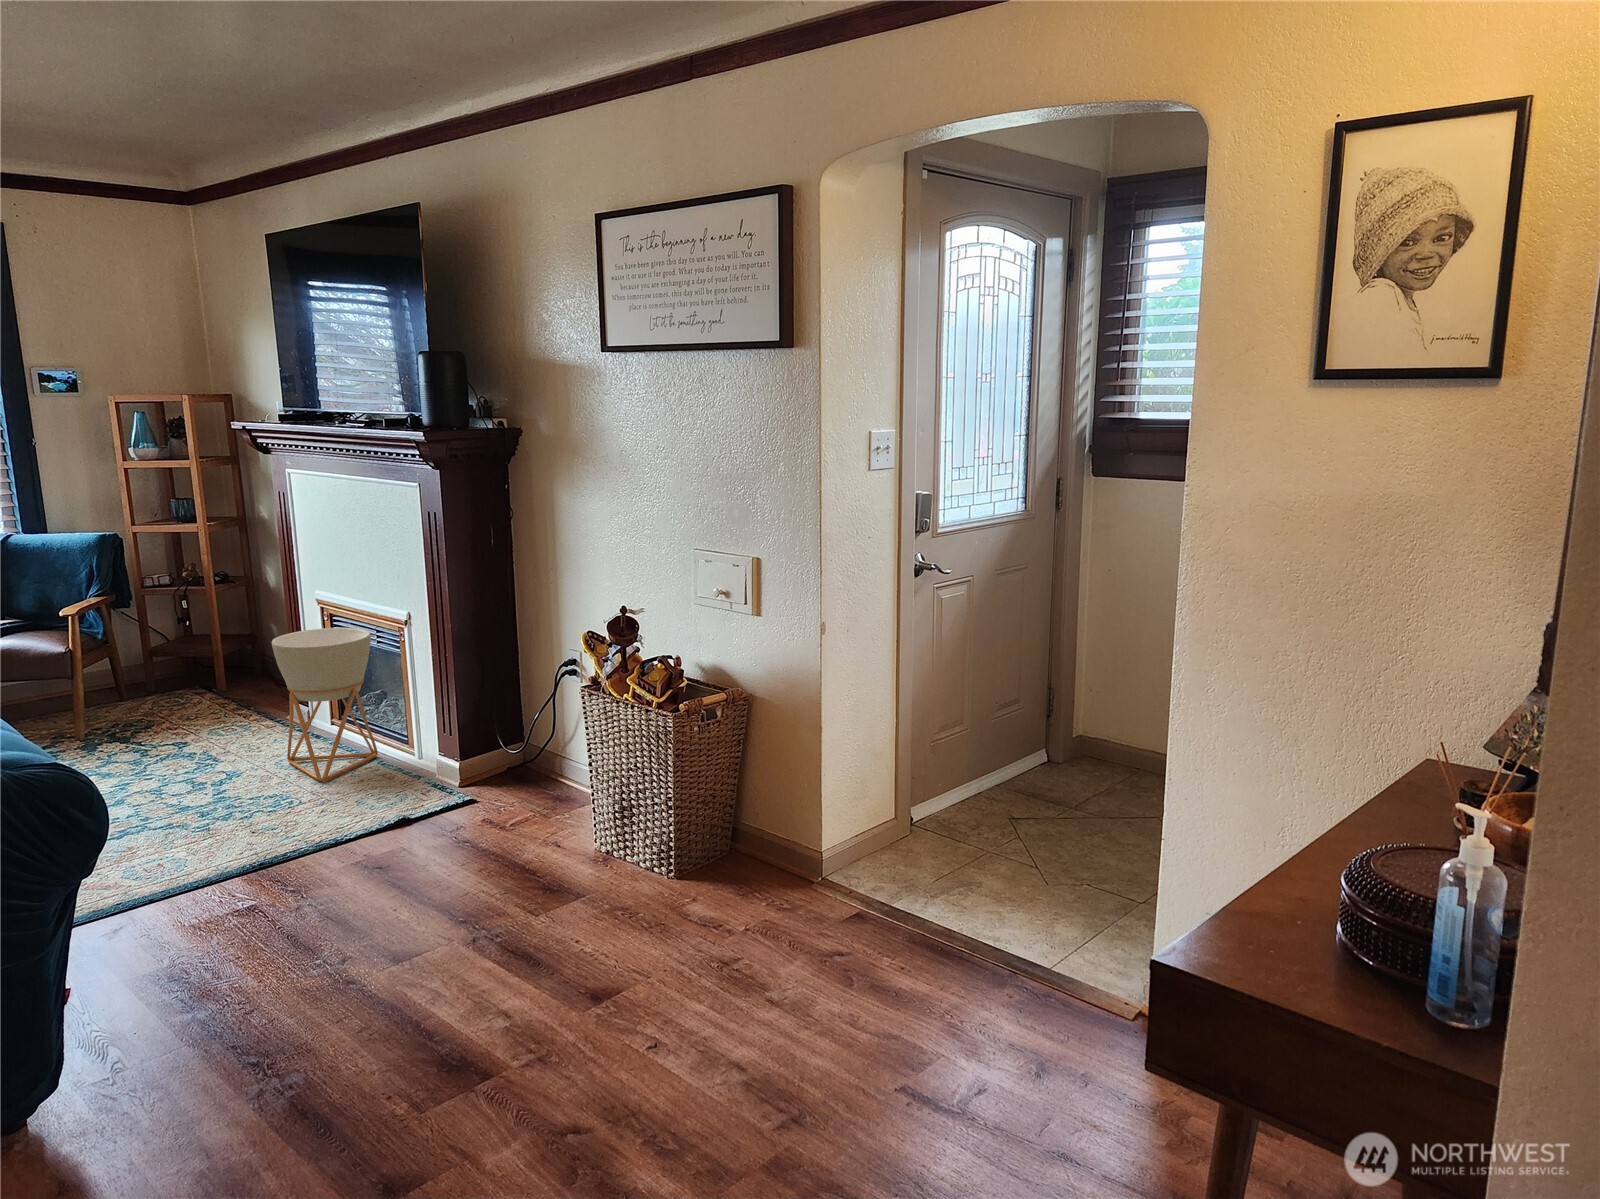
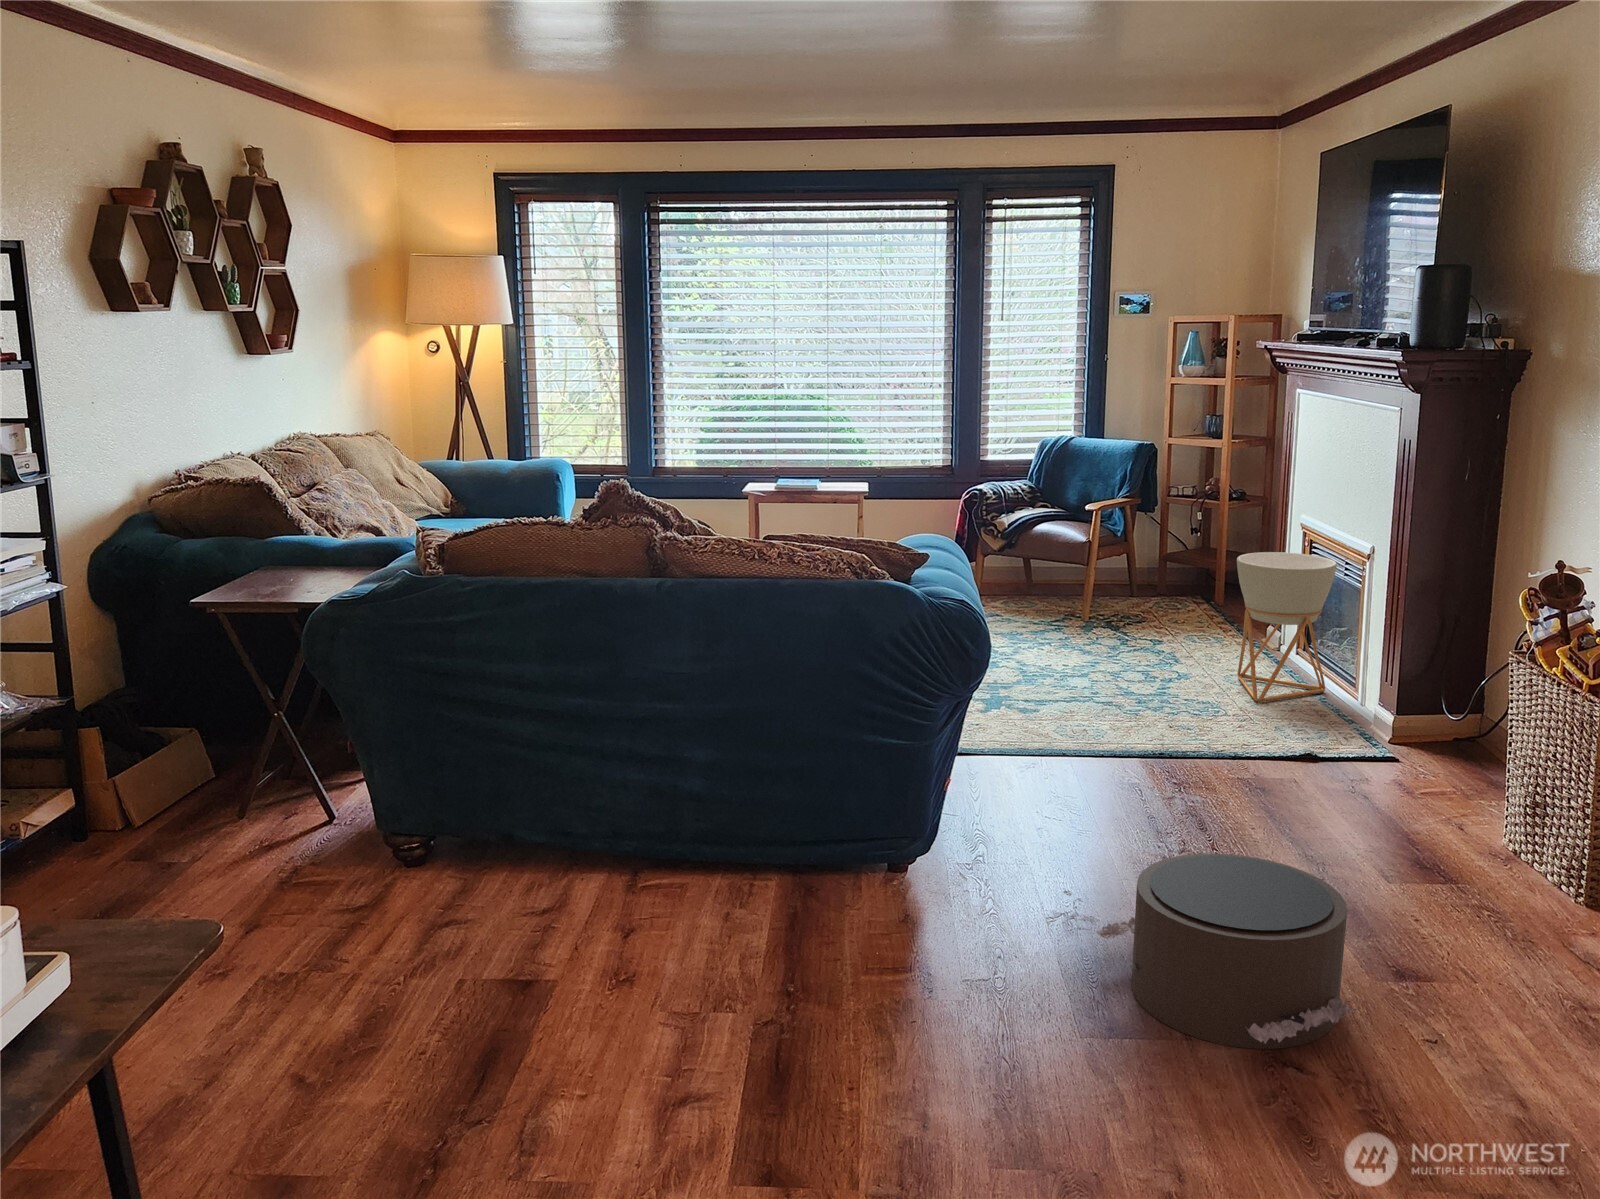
pouf: none [327,930,598,1129] -> present [1096,854,1356,1049]

